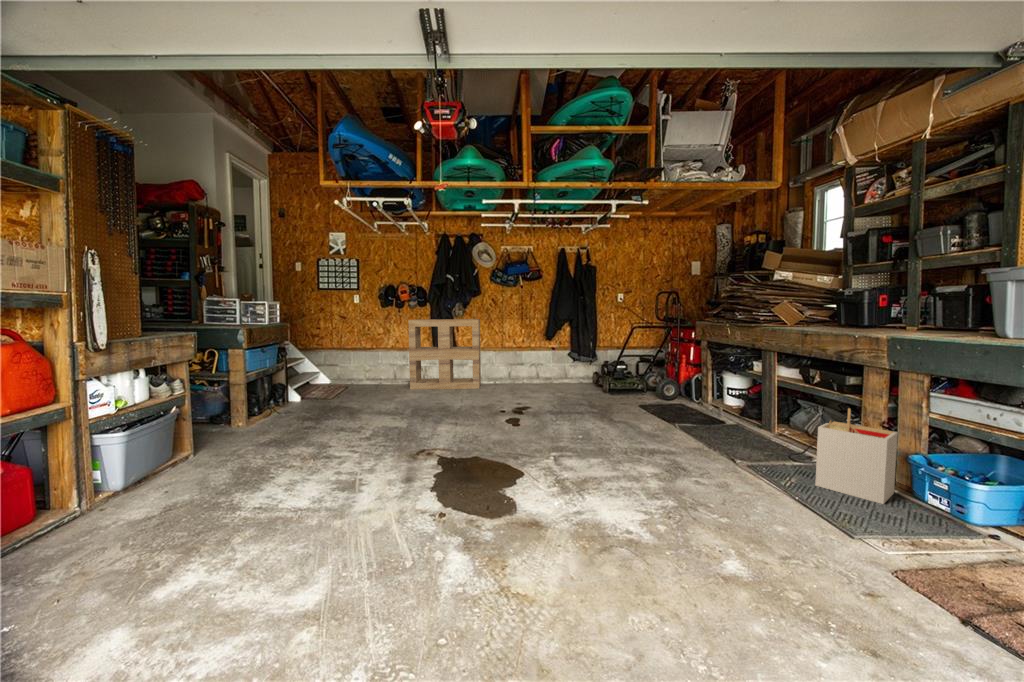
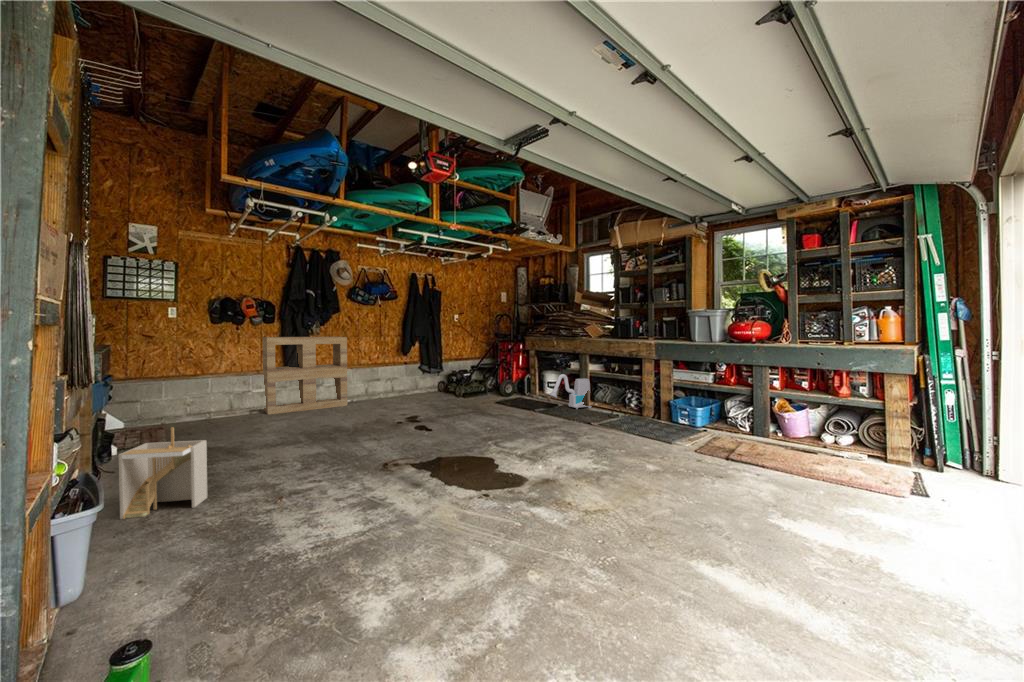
vacuum cleaner: none [681,375,759,431] -> present [549,374,592,409]
storage bin: present [815,409,898,504] -> present [119,427,207,519]

